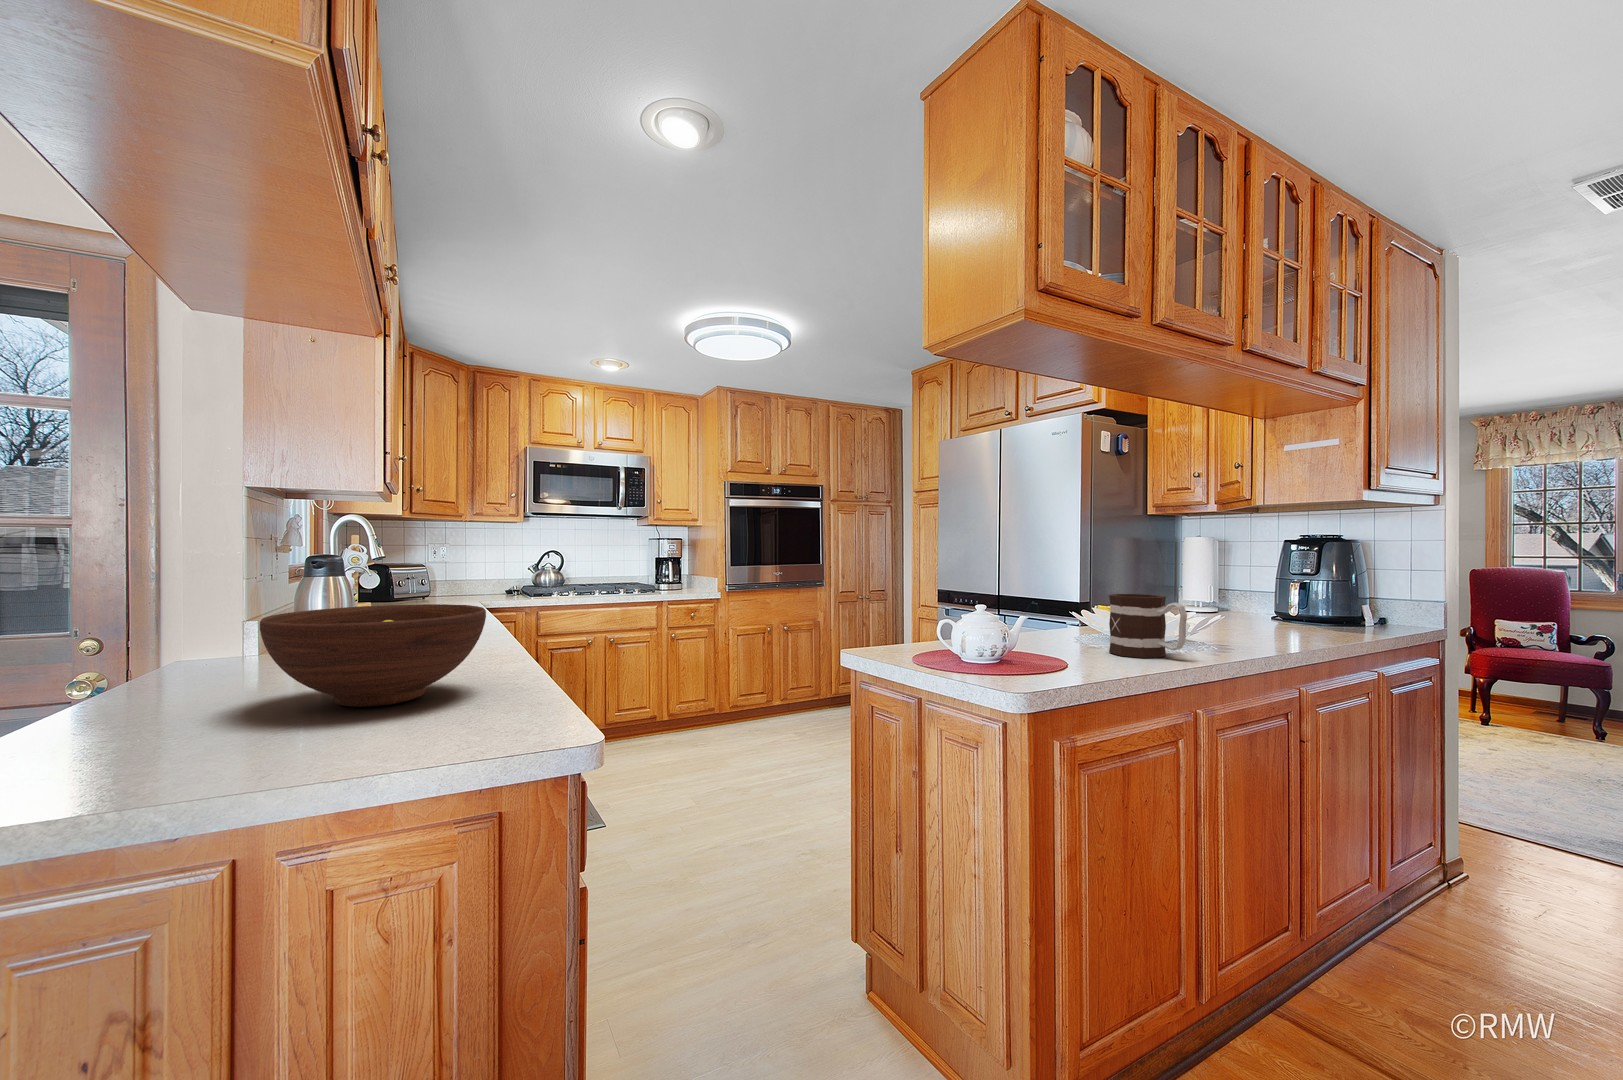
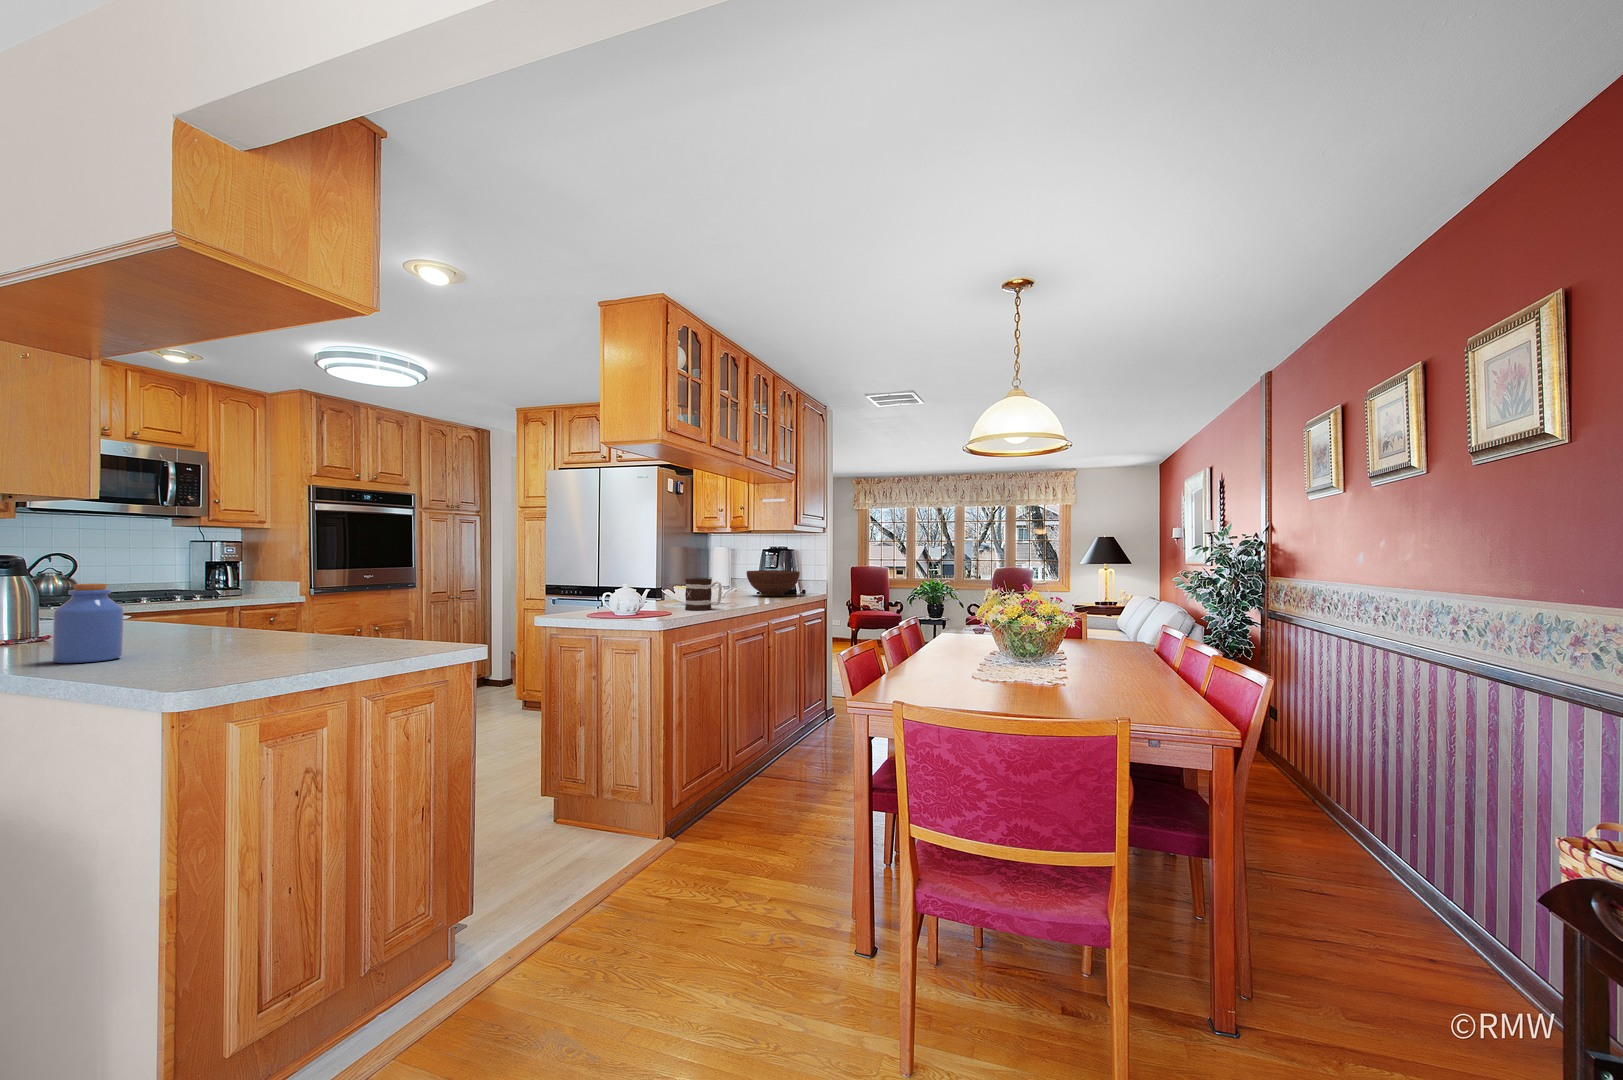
jar: none [174,589,257,694] -> present [53,583,123,663]
fruit bowl: present [260,604,486,707] -> present [747,570,800,596]

